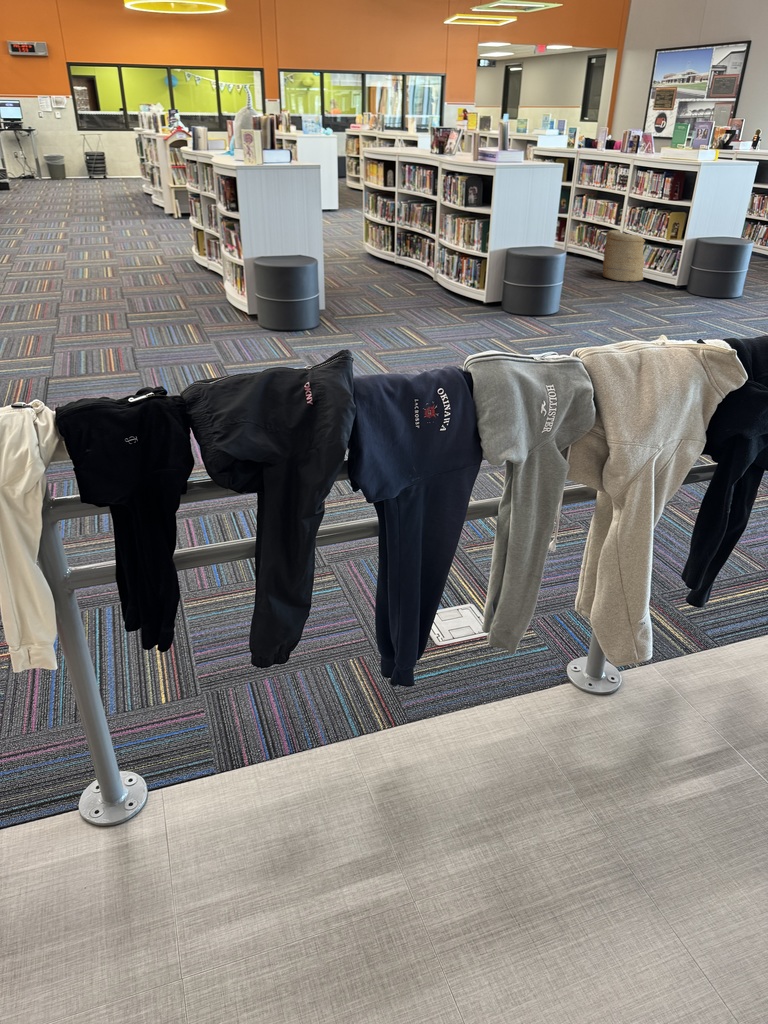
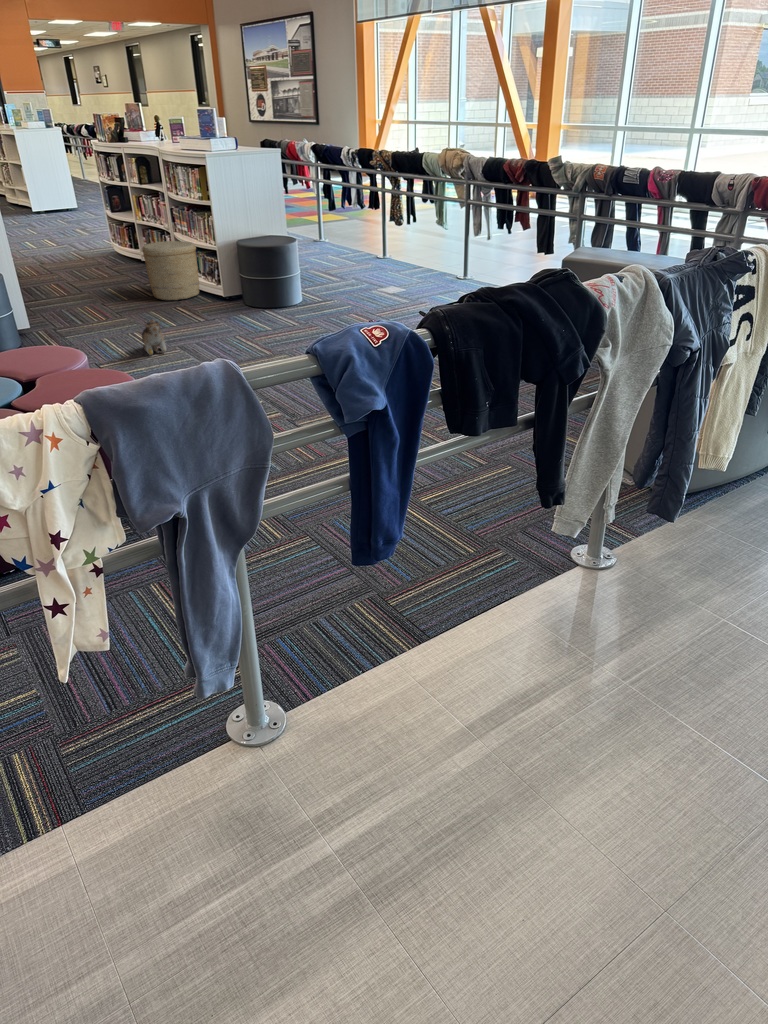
plush toy: none [629,287,663,318] -> present [142,320,166,355]

